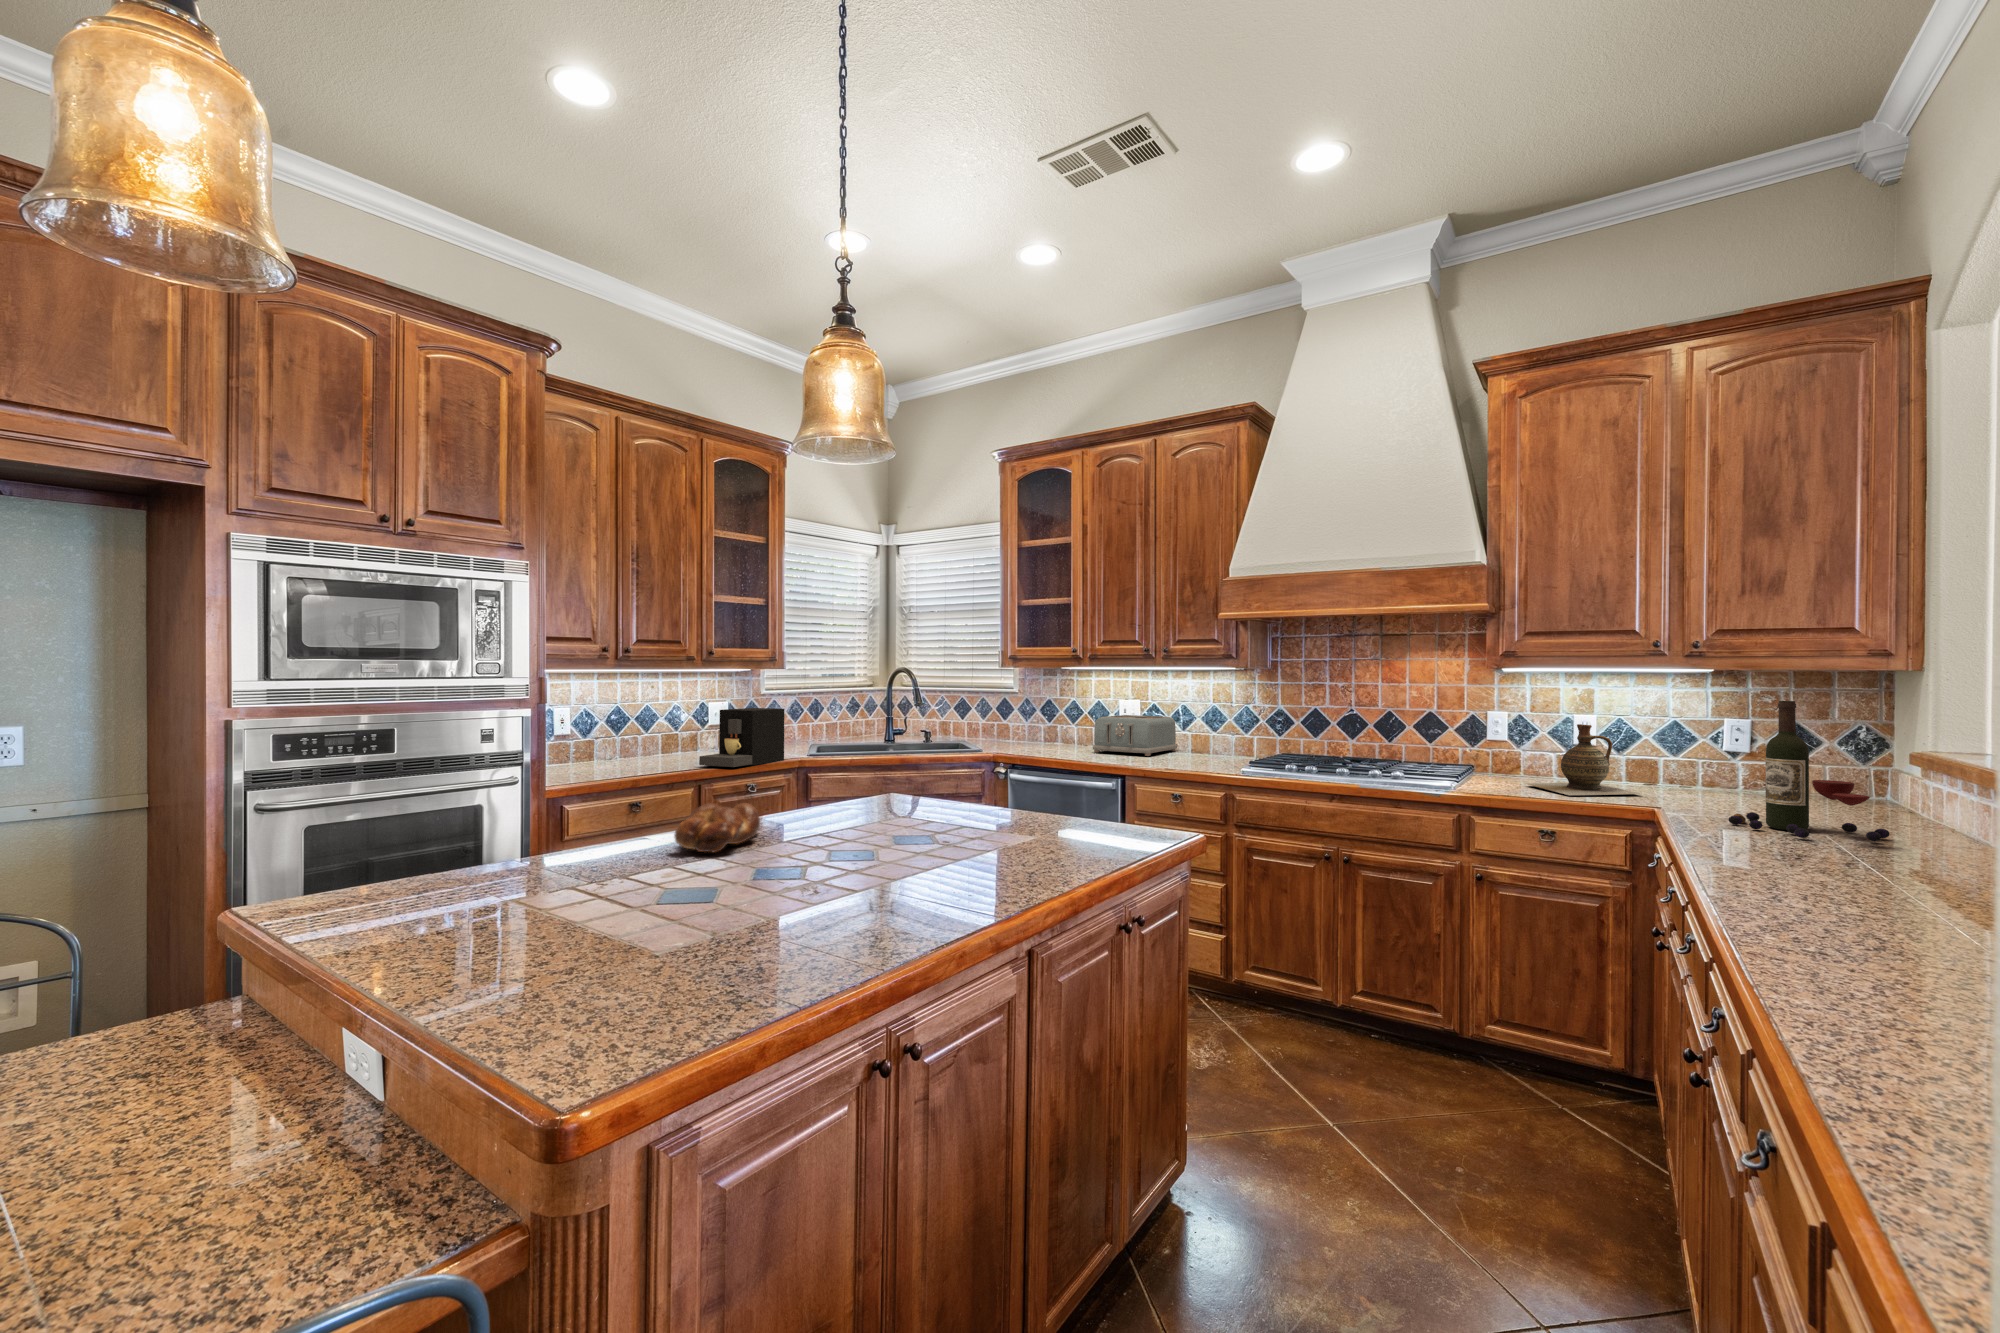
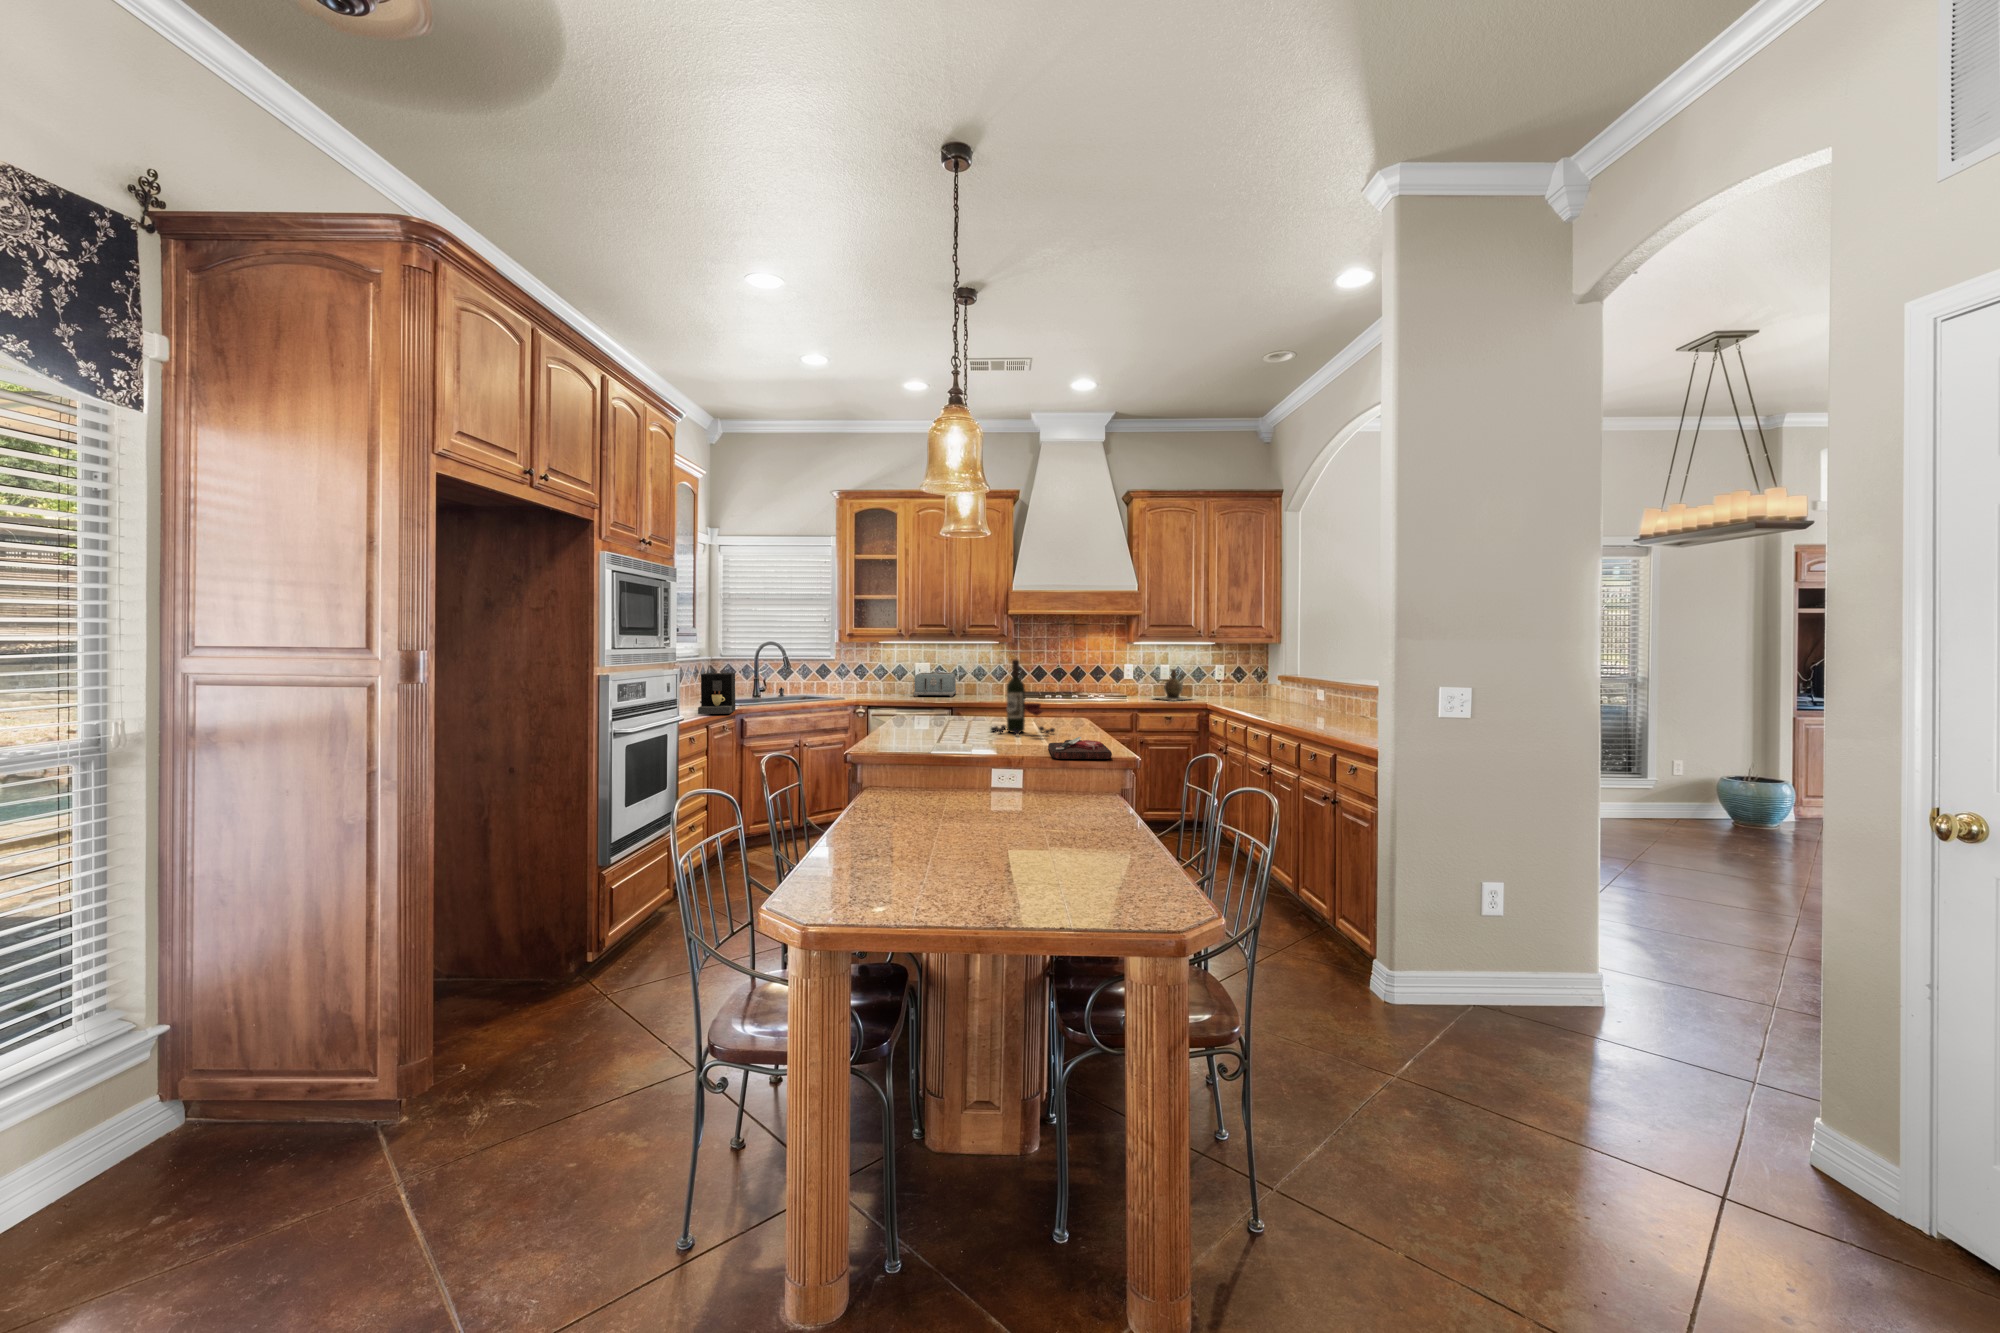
wine bottle: present [1729,701,1890,841] -> present [991,660,1055,735]
bread loaf: present [674,803,760,852] -> none [906,713,955,734]
cutting board: none [487,924,801,1050] -> present [1048,737,1112,759]

